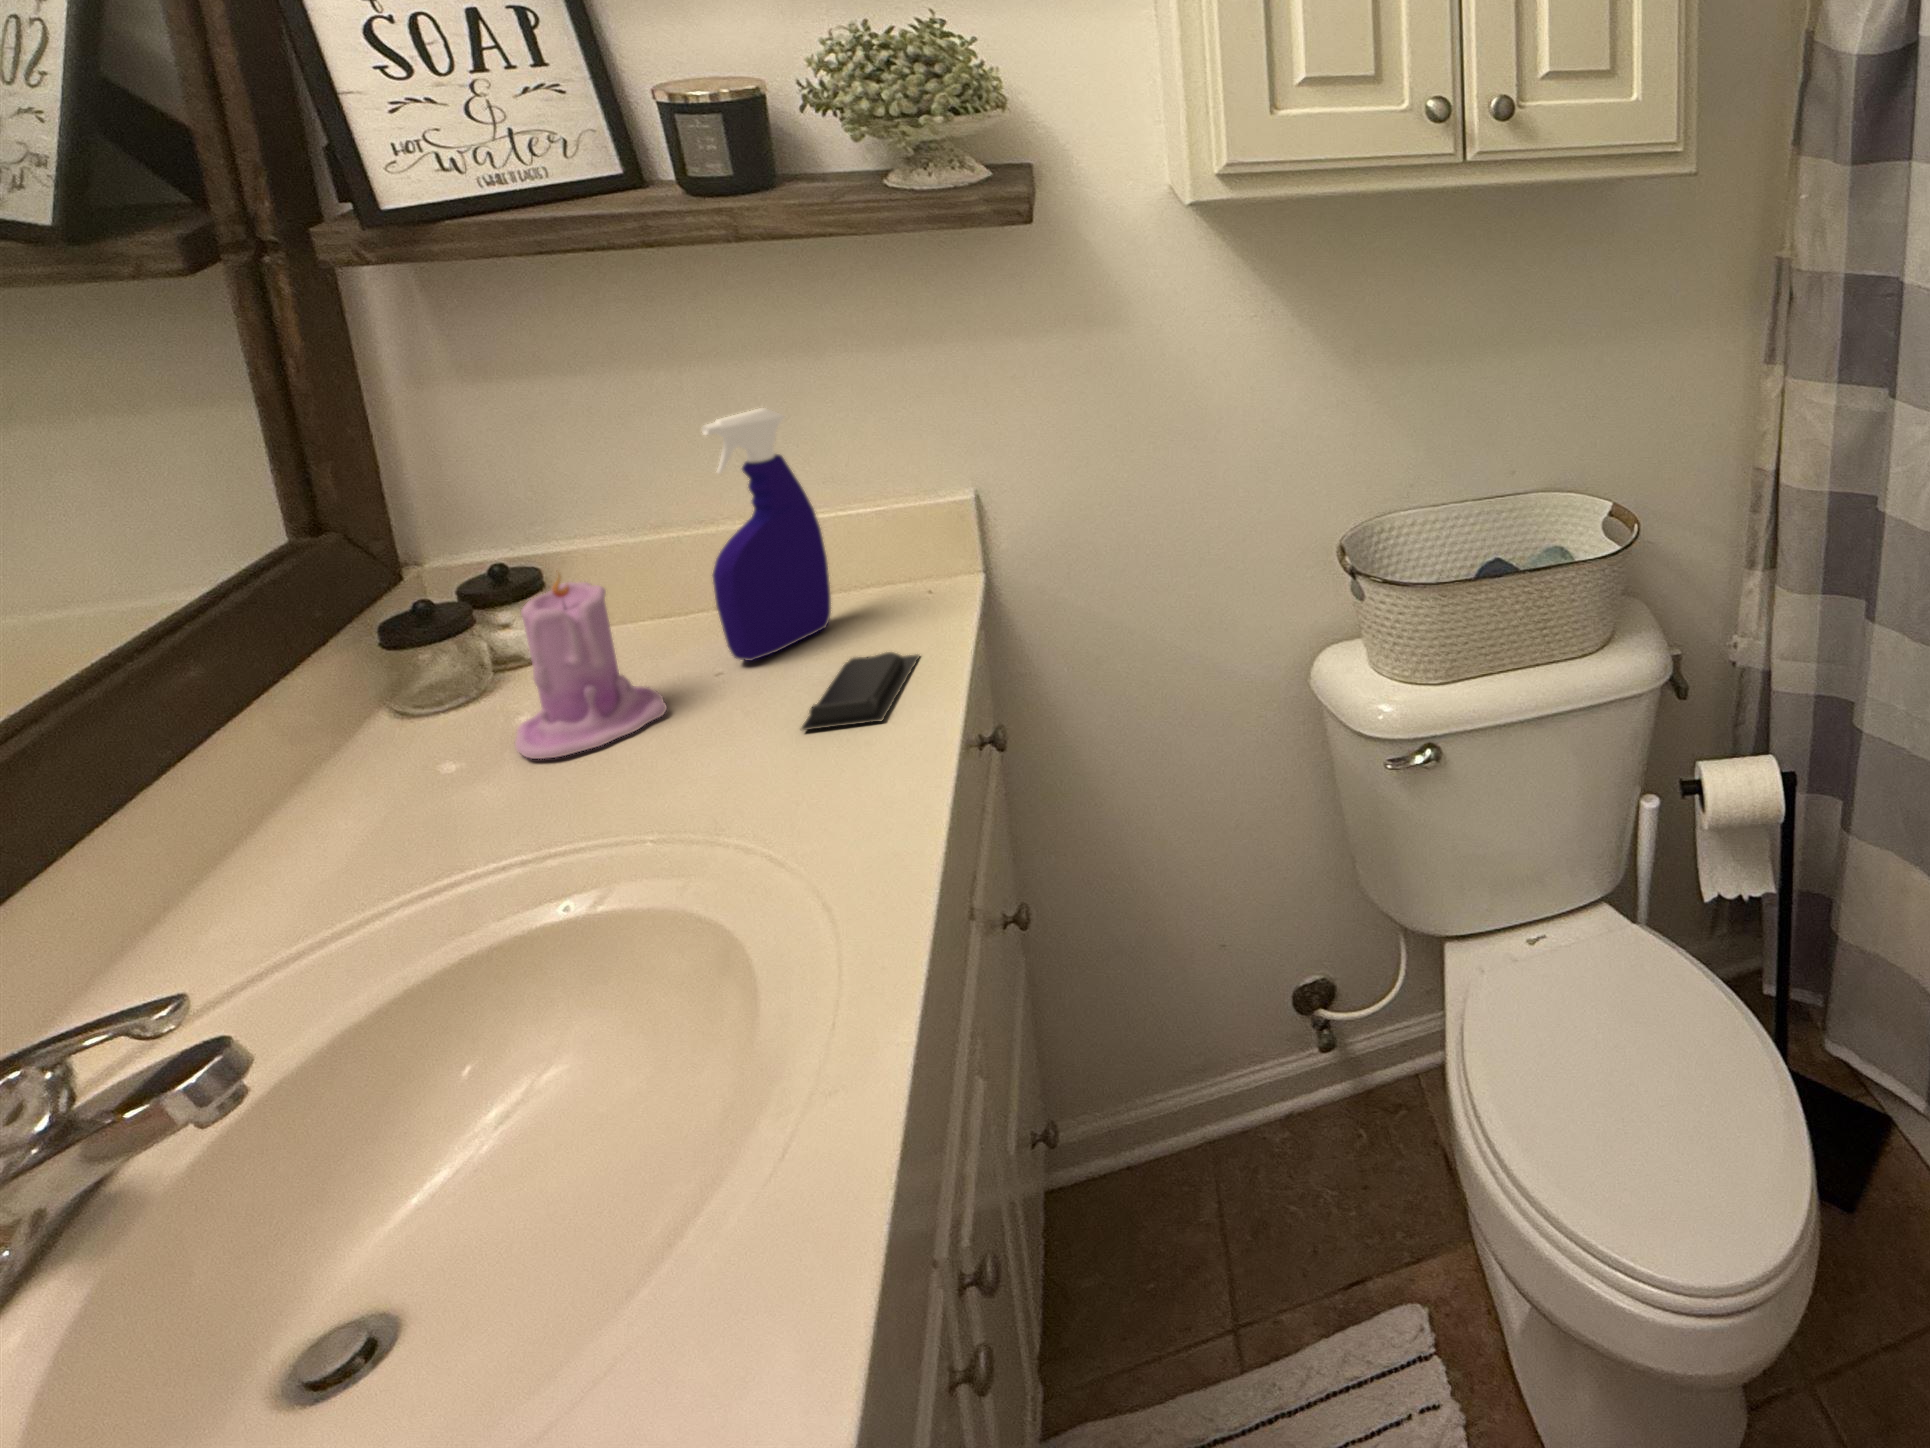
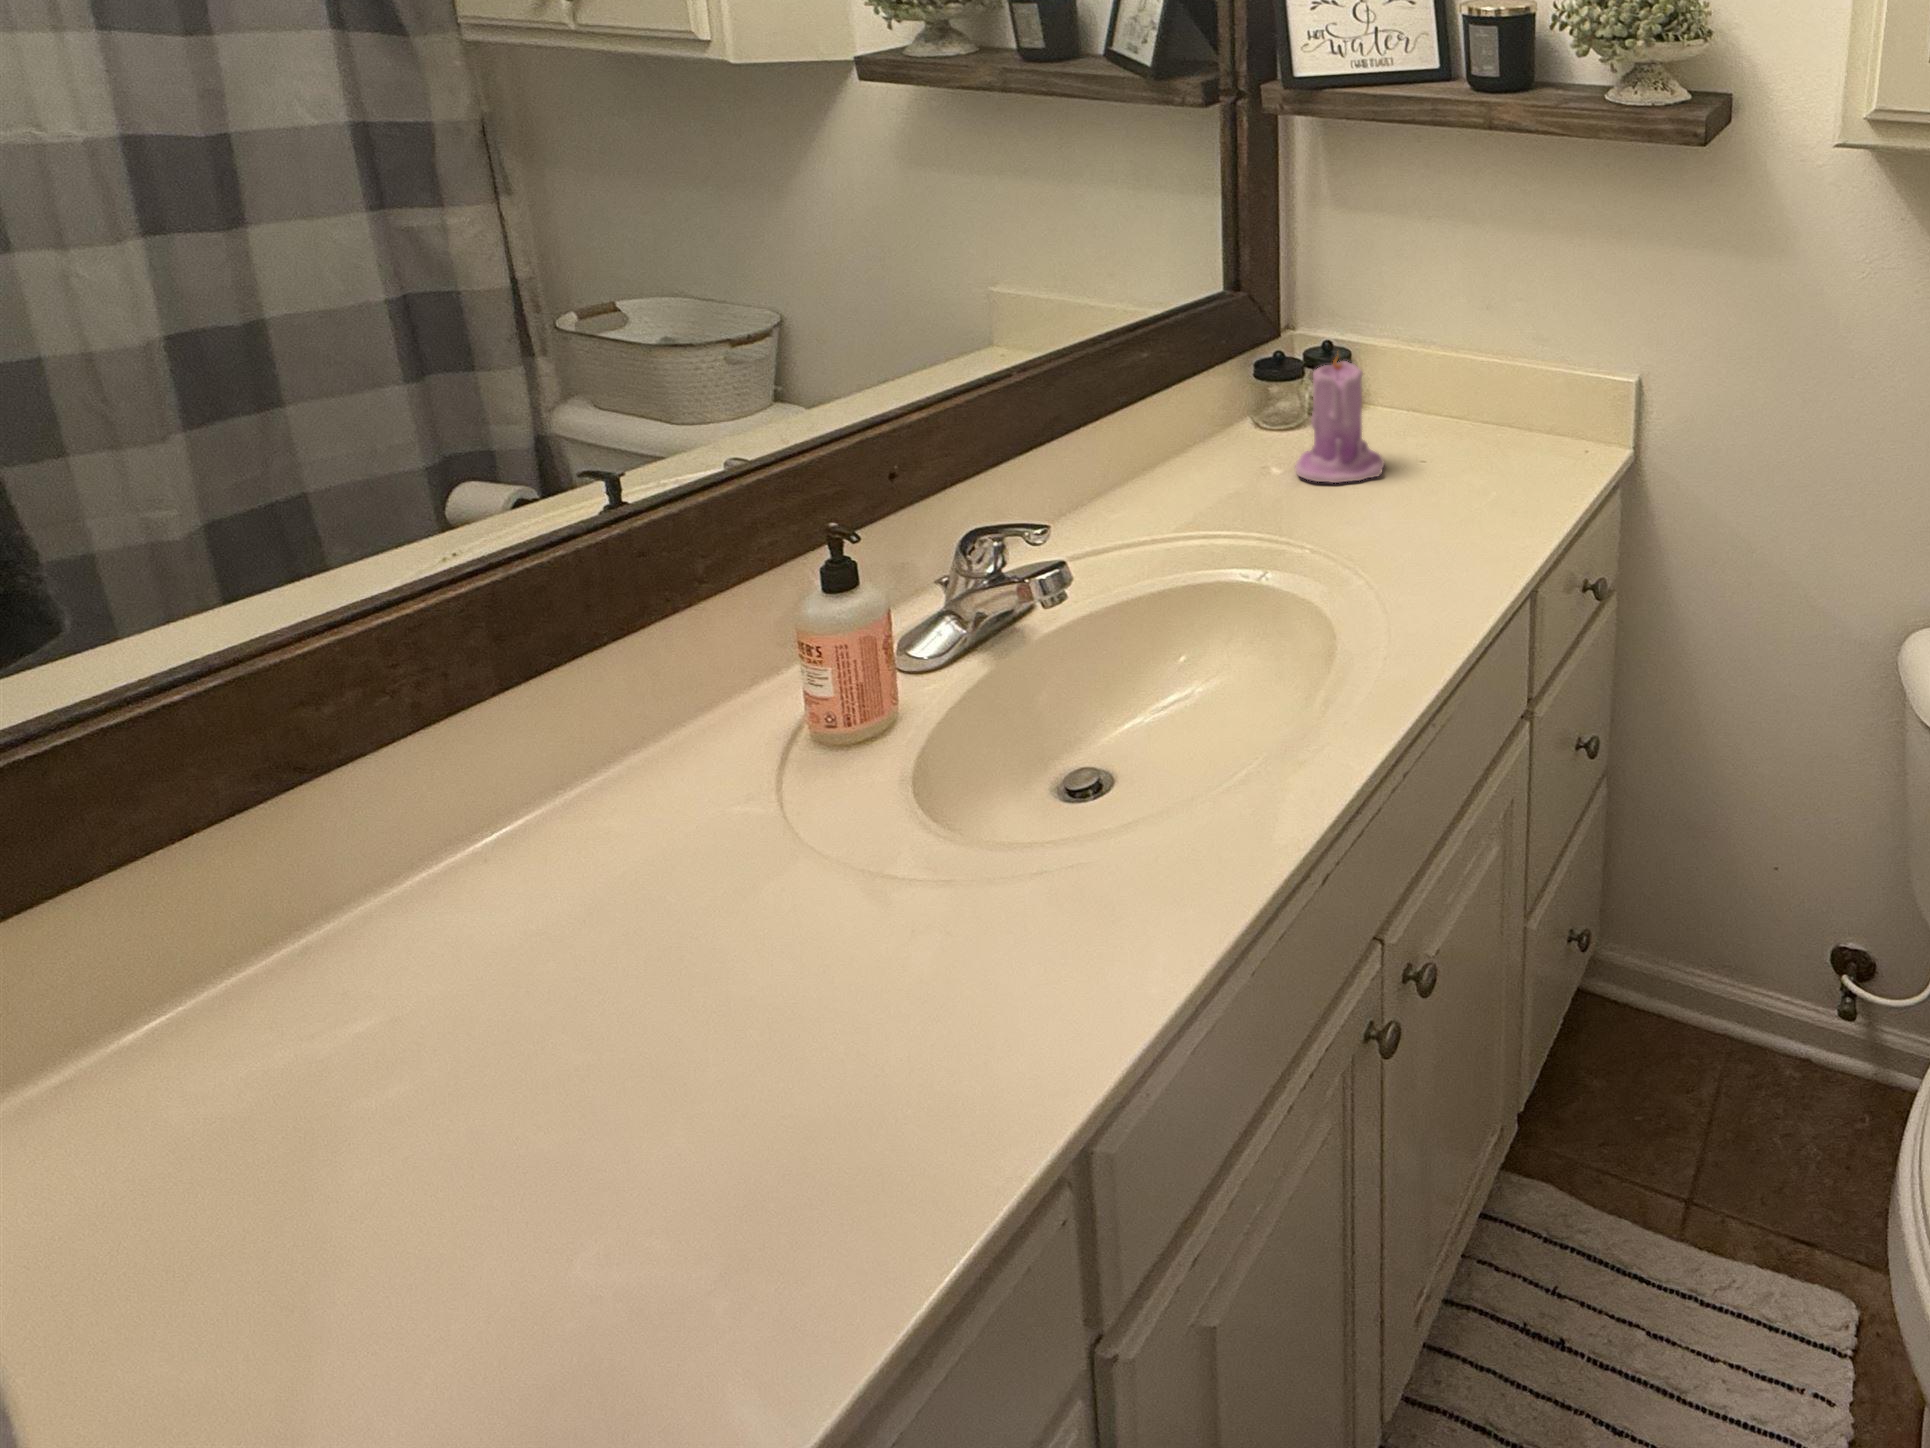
spray bottle: present [702,408,831,661] -> none [1431,265,1514,459]
soap bar: present [801,652,919,730] -> none [1445,479,1549,533]

